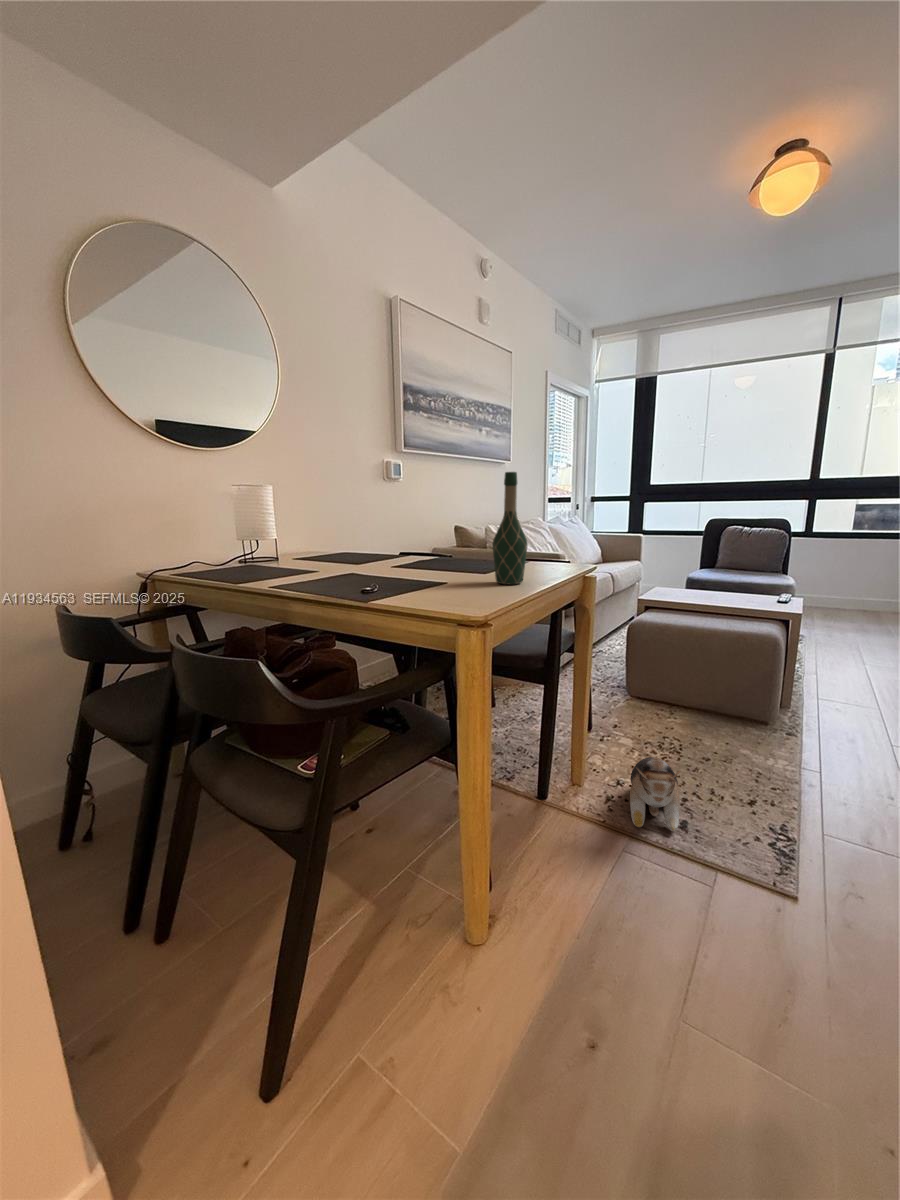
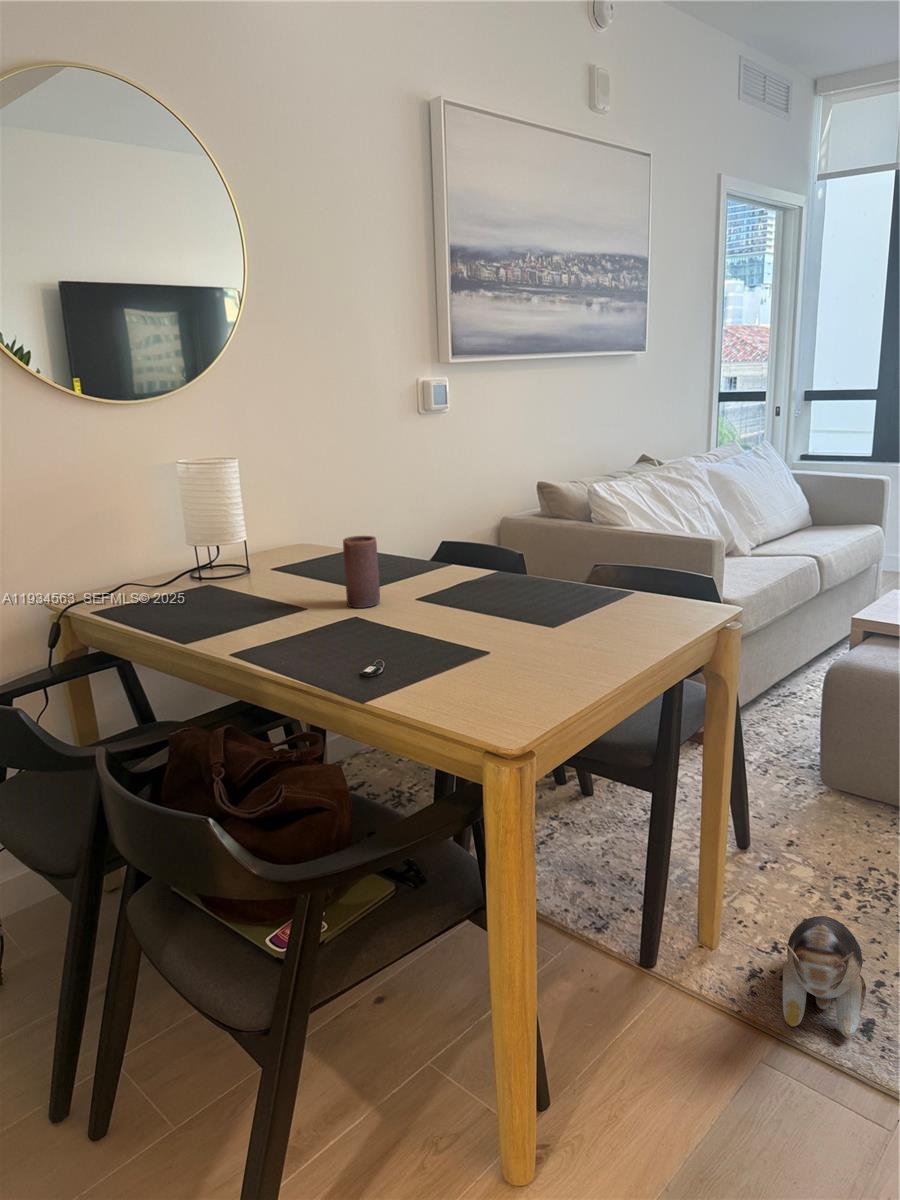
wine bottle: present [492,472,528,584] -> none [560,485,614,657]
candle: none [344,526,368,571] -> present [343,536,380,608]

